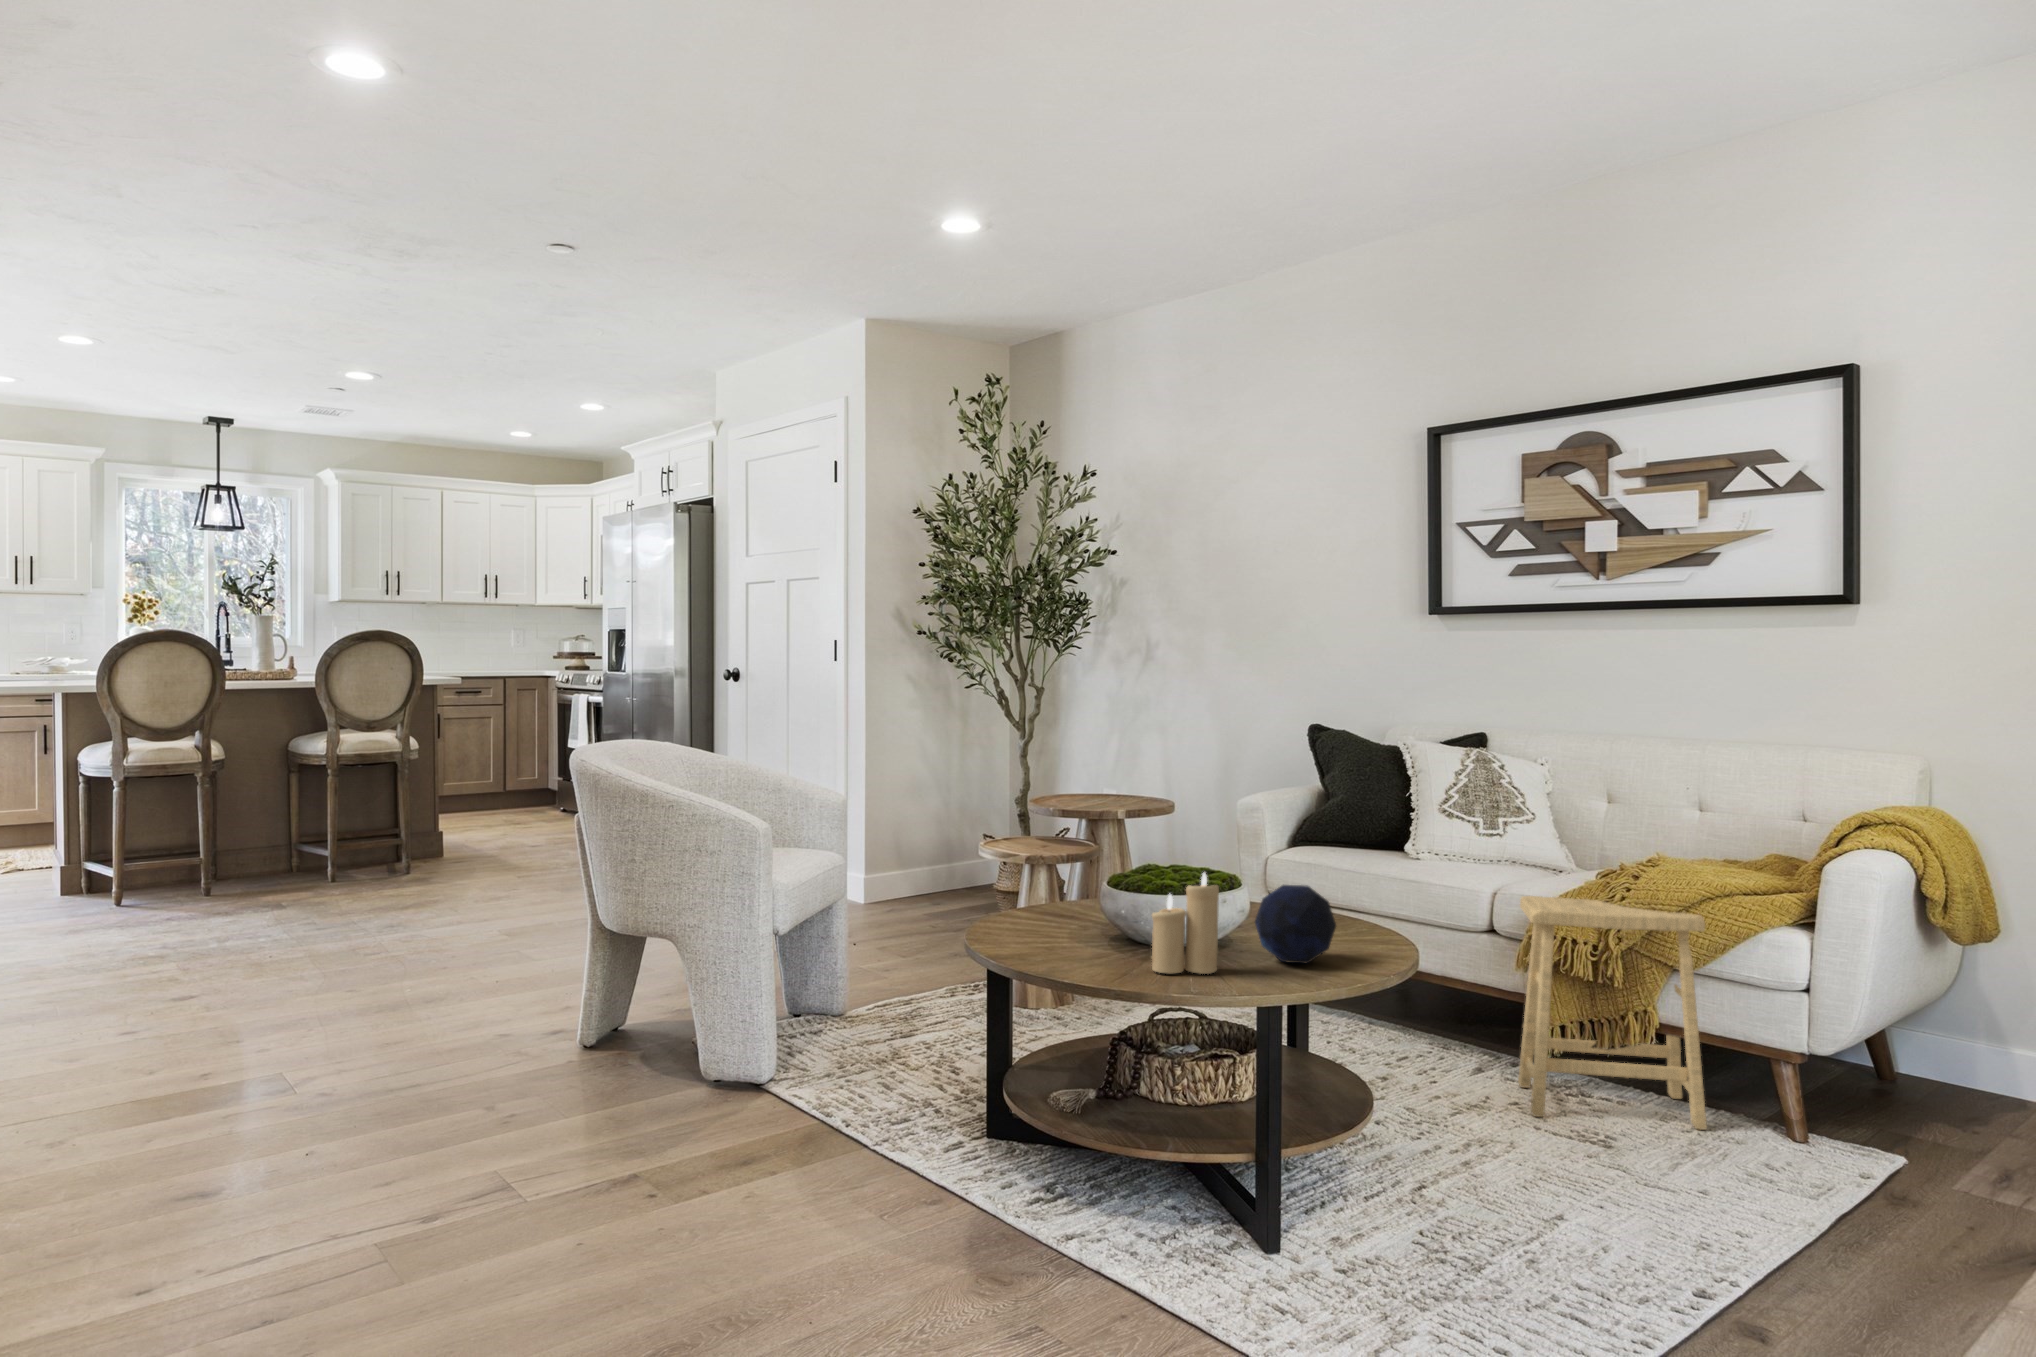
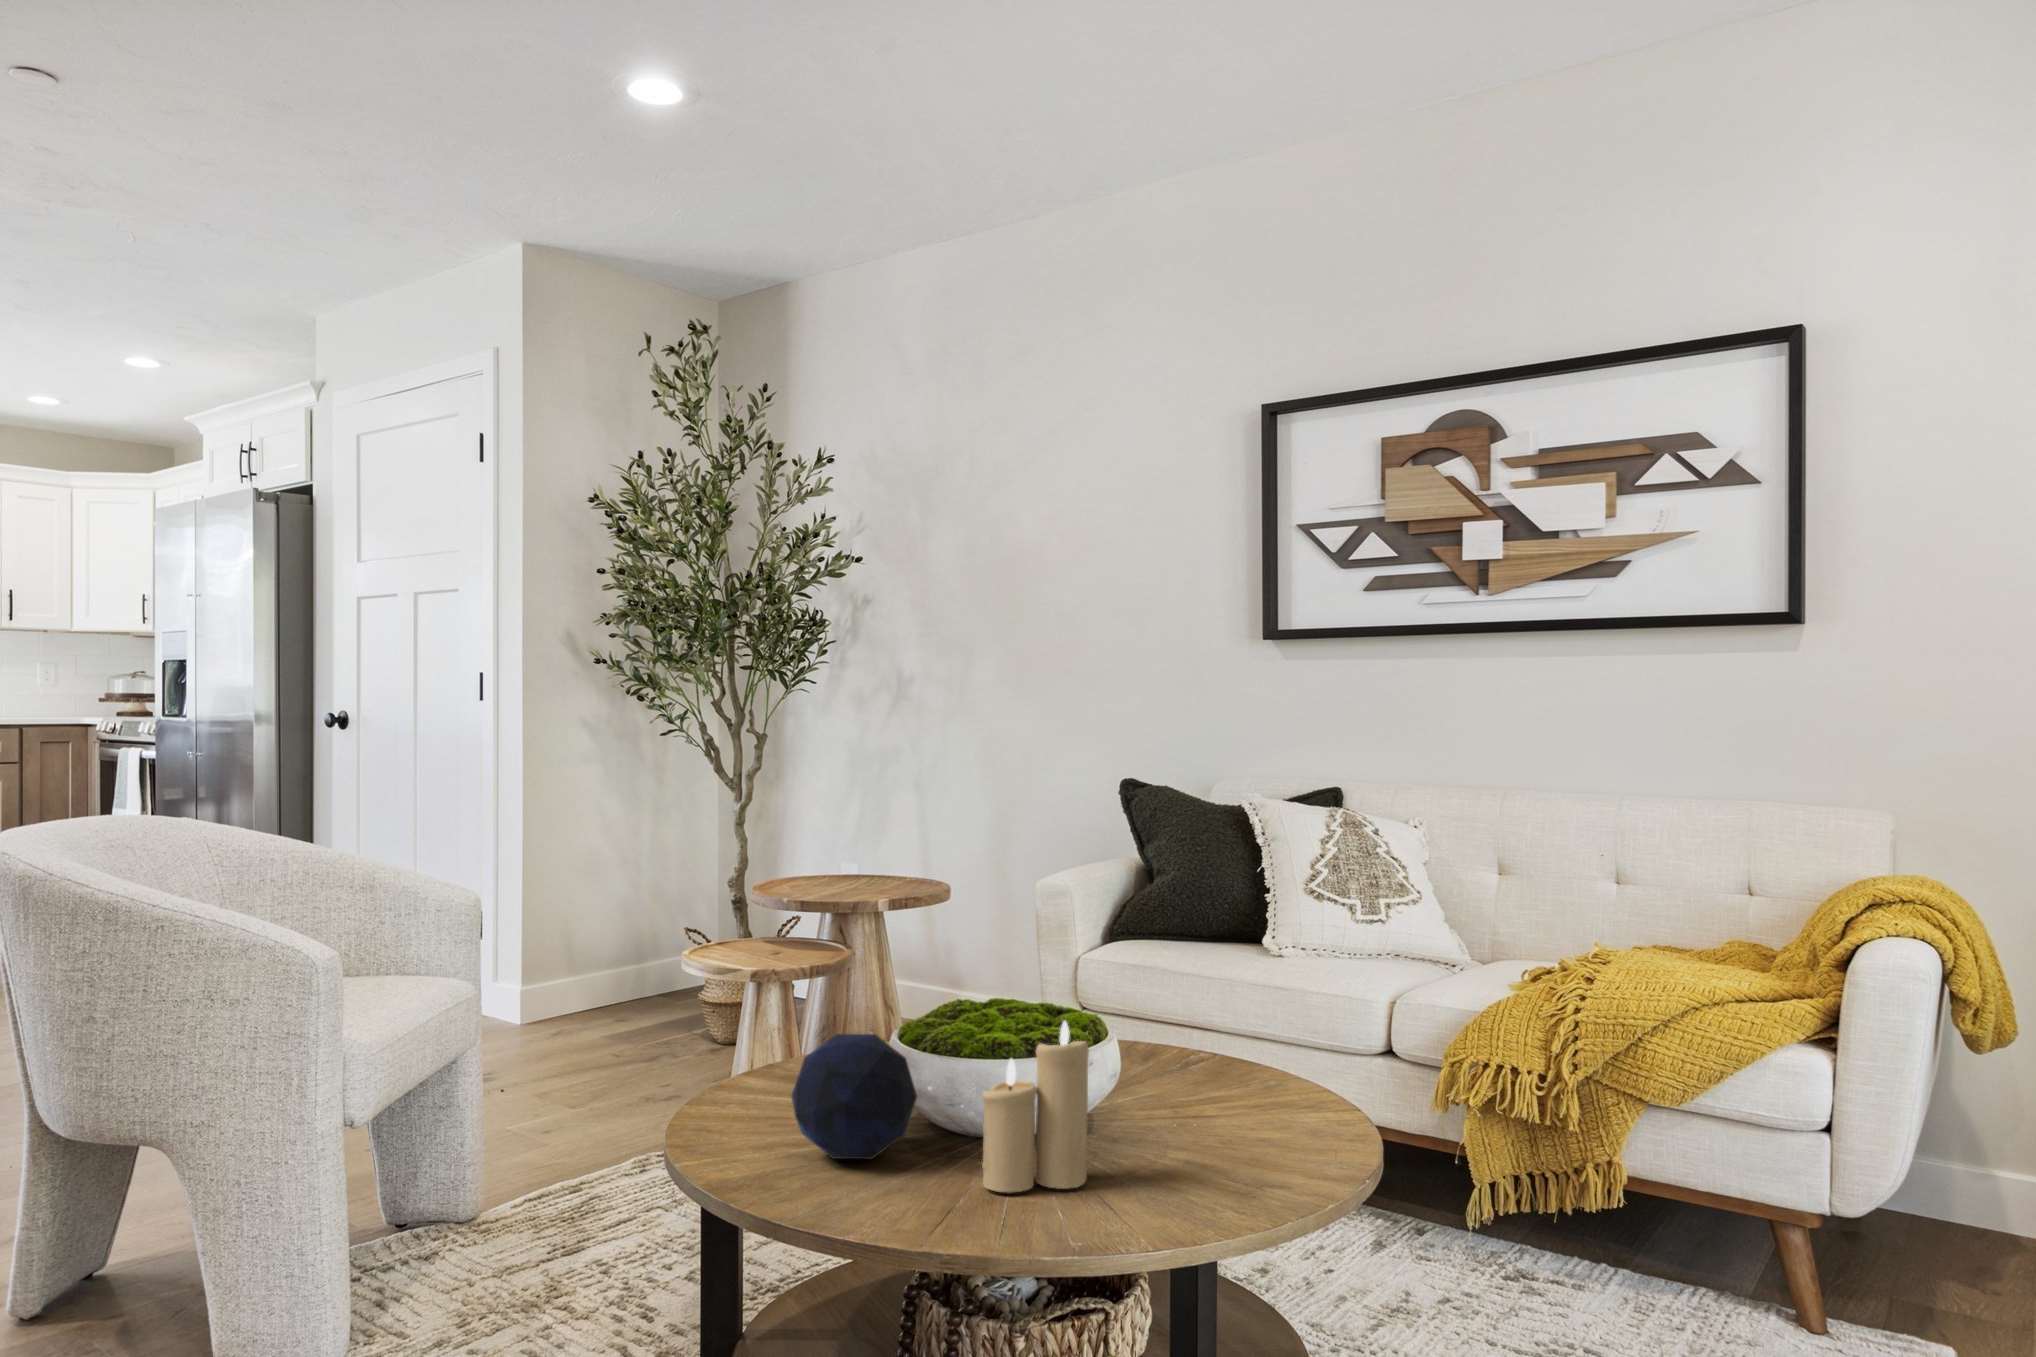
decorative orb: present [1255,885,1336,963] -> present [792,1034,917,1159]
footstool: present [1518,896,1707,1130] -> none [1439,1010,1702,1328]

